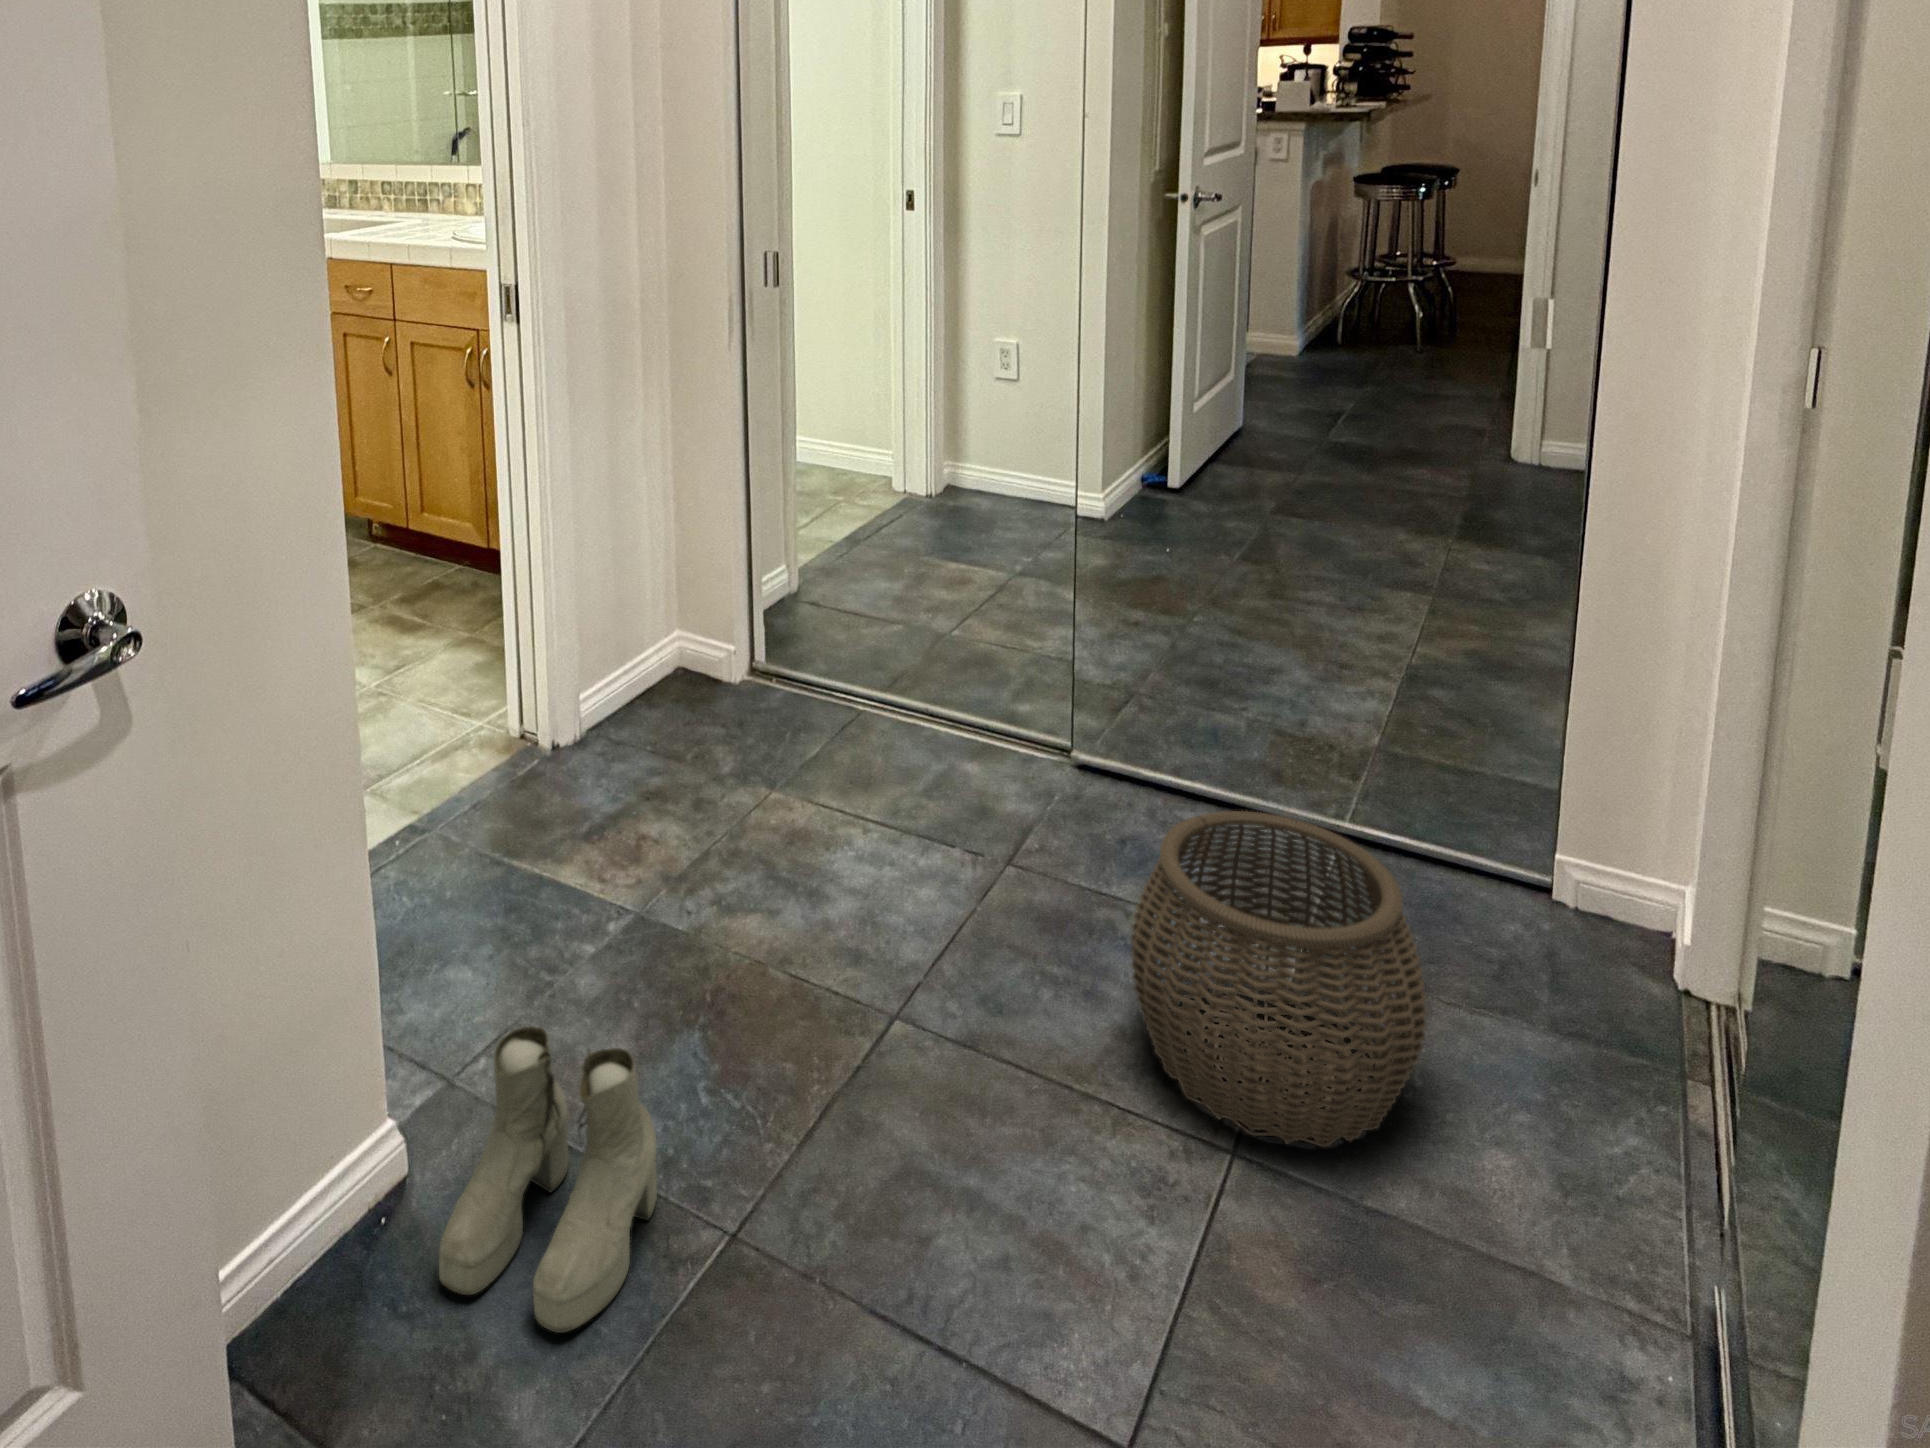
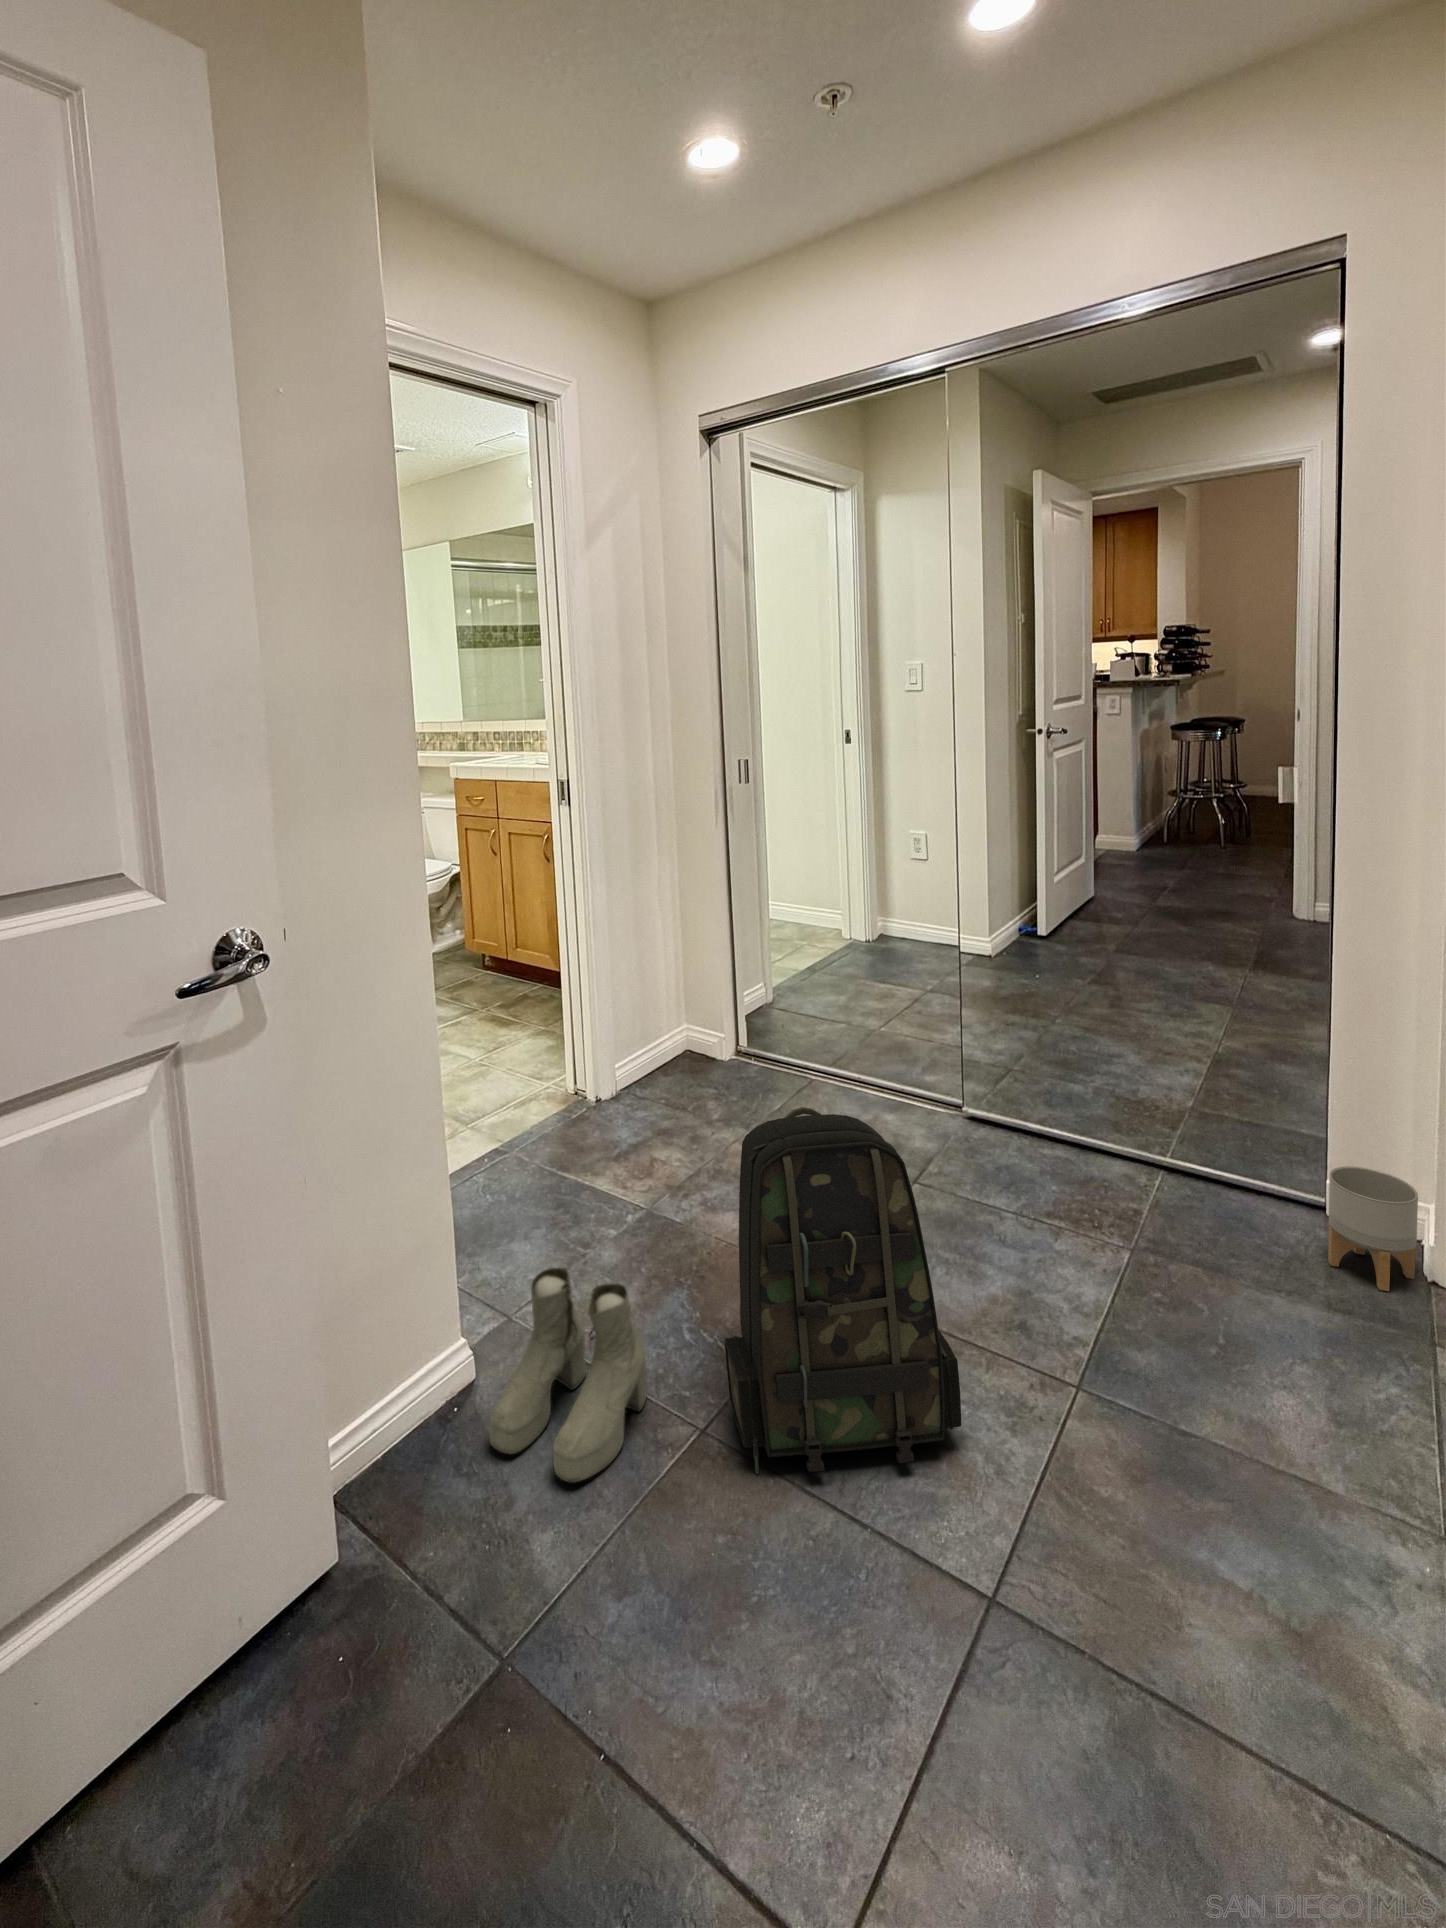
backpack: none [768,792,1090,1303] -> present [724,1107,961,1474]
woven basket: present [1130,811,1427,1147] -> none [996,1138,1221,1385]
planter: none [1552,834,1673,998] -> present [1328,1166,1418,1291]

